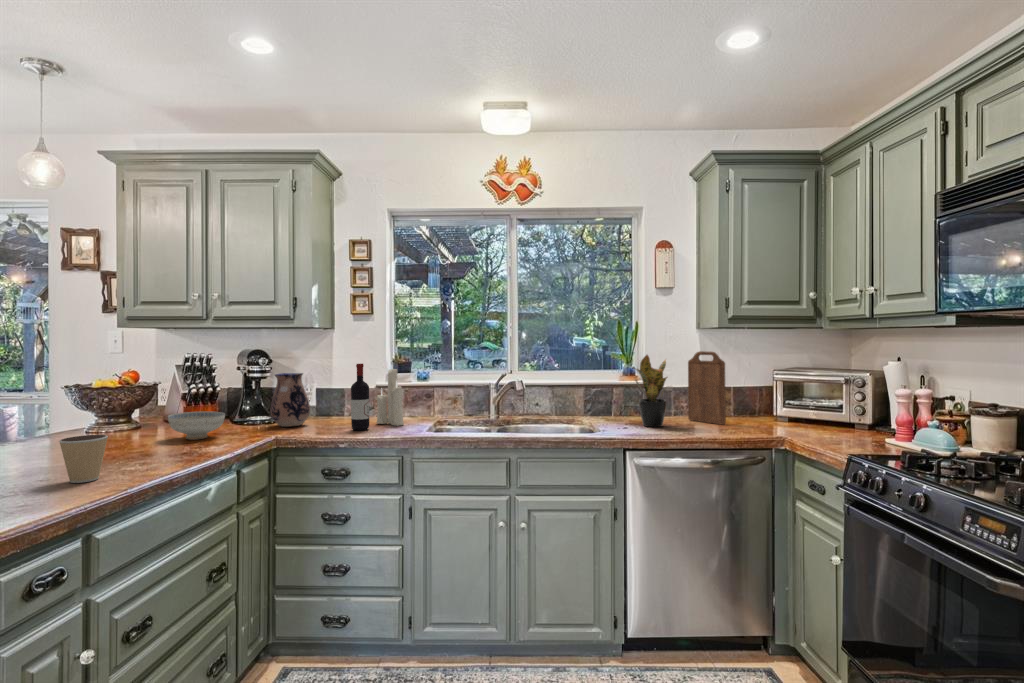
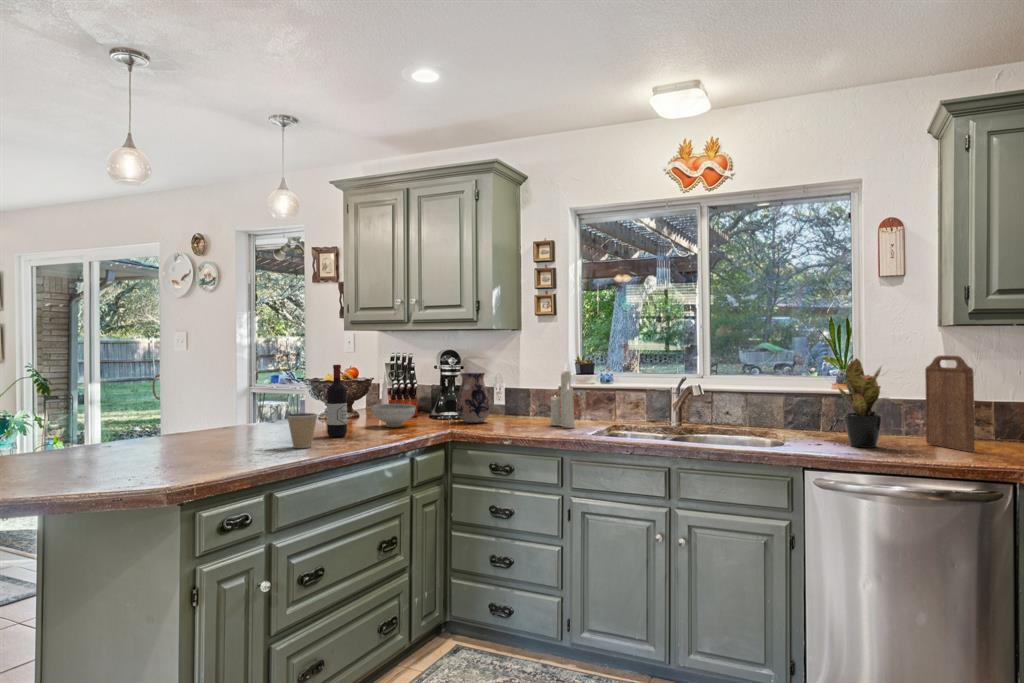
wine bottle: present [351,364,369,431] -> present [327,365,347,437]

